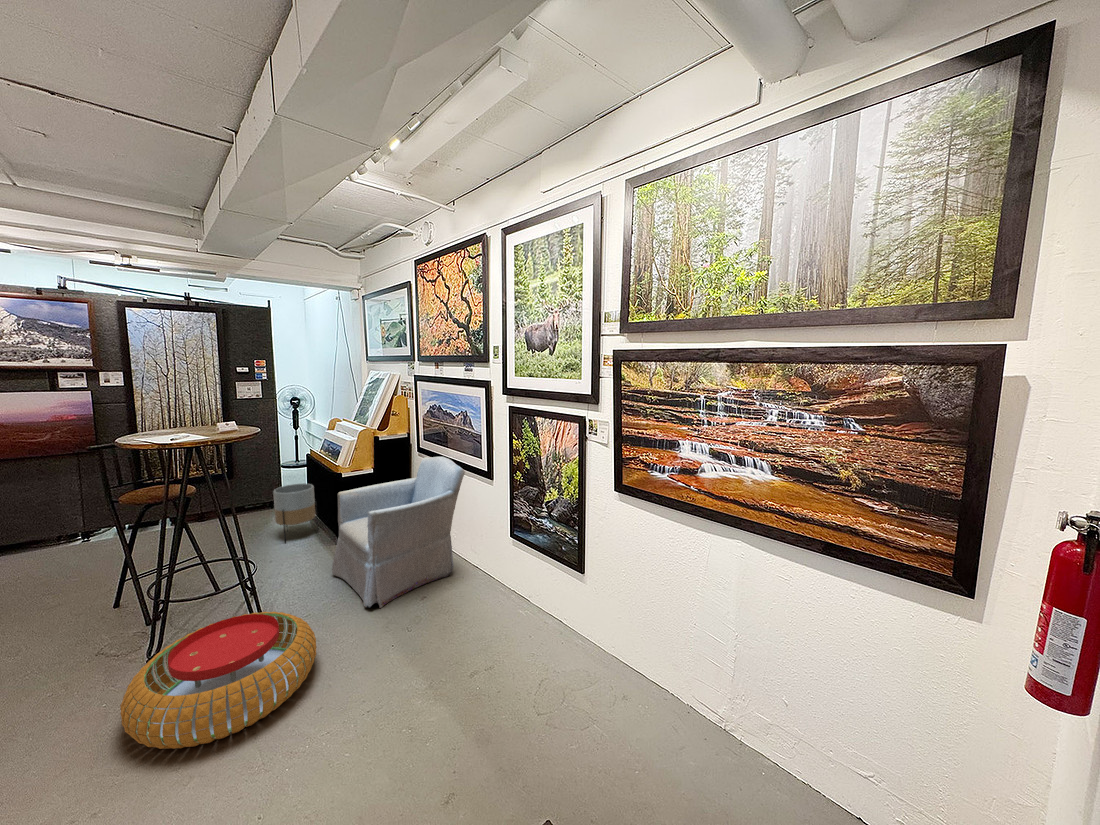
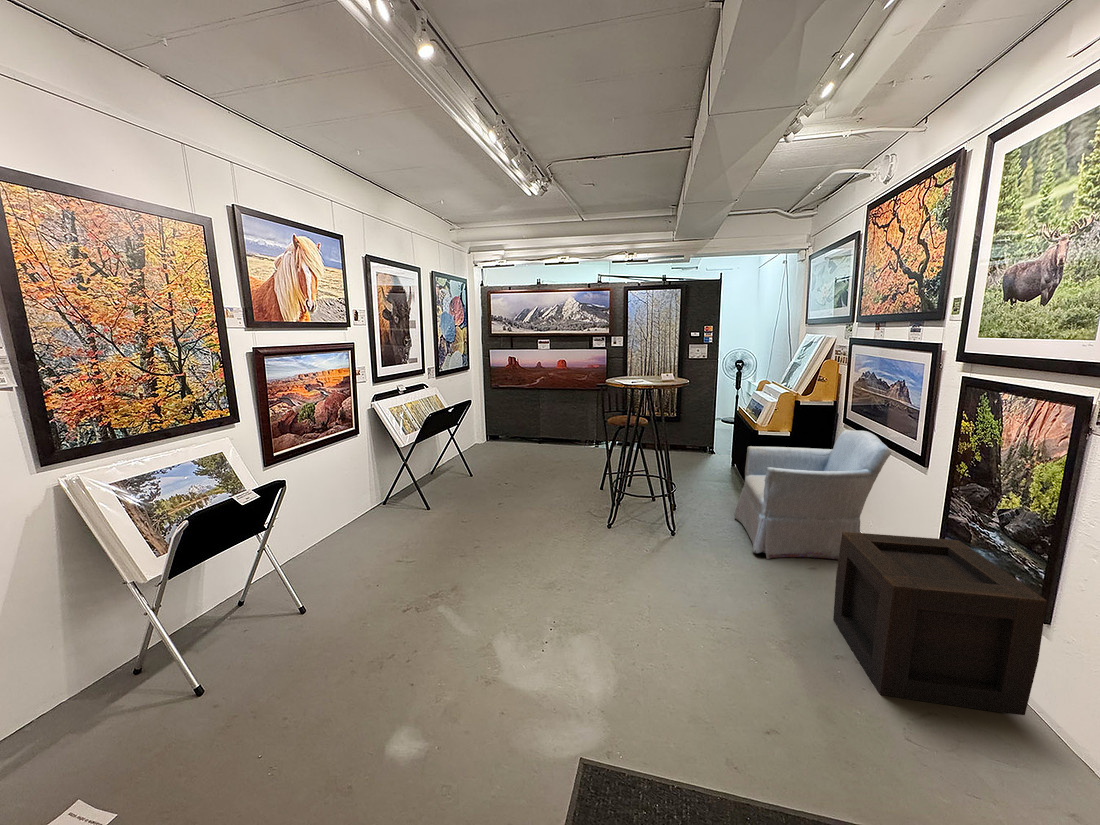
planter: present [273,483,318,543] -> none [701,435,735,483]
wooden crate: none [454,532,584,693] -> present [833,532,1047,715]
pouf: present [120,612,317,749] -> none [595,514,705,588]

